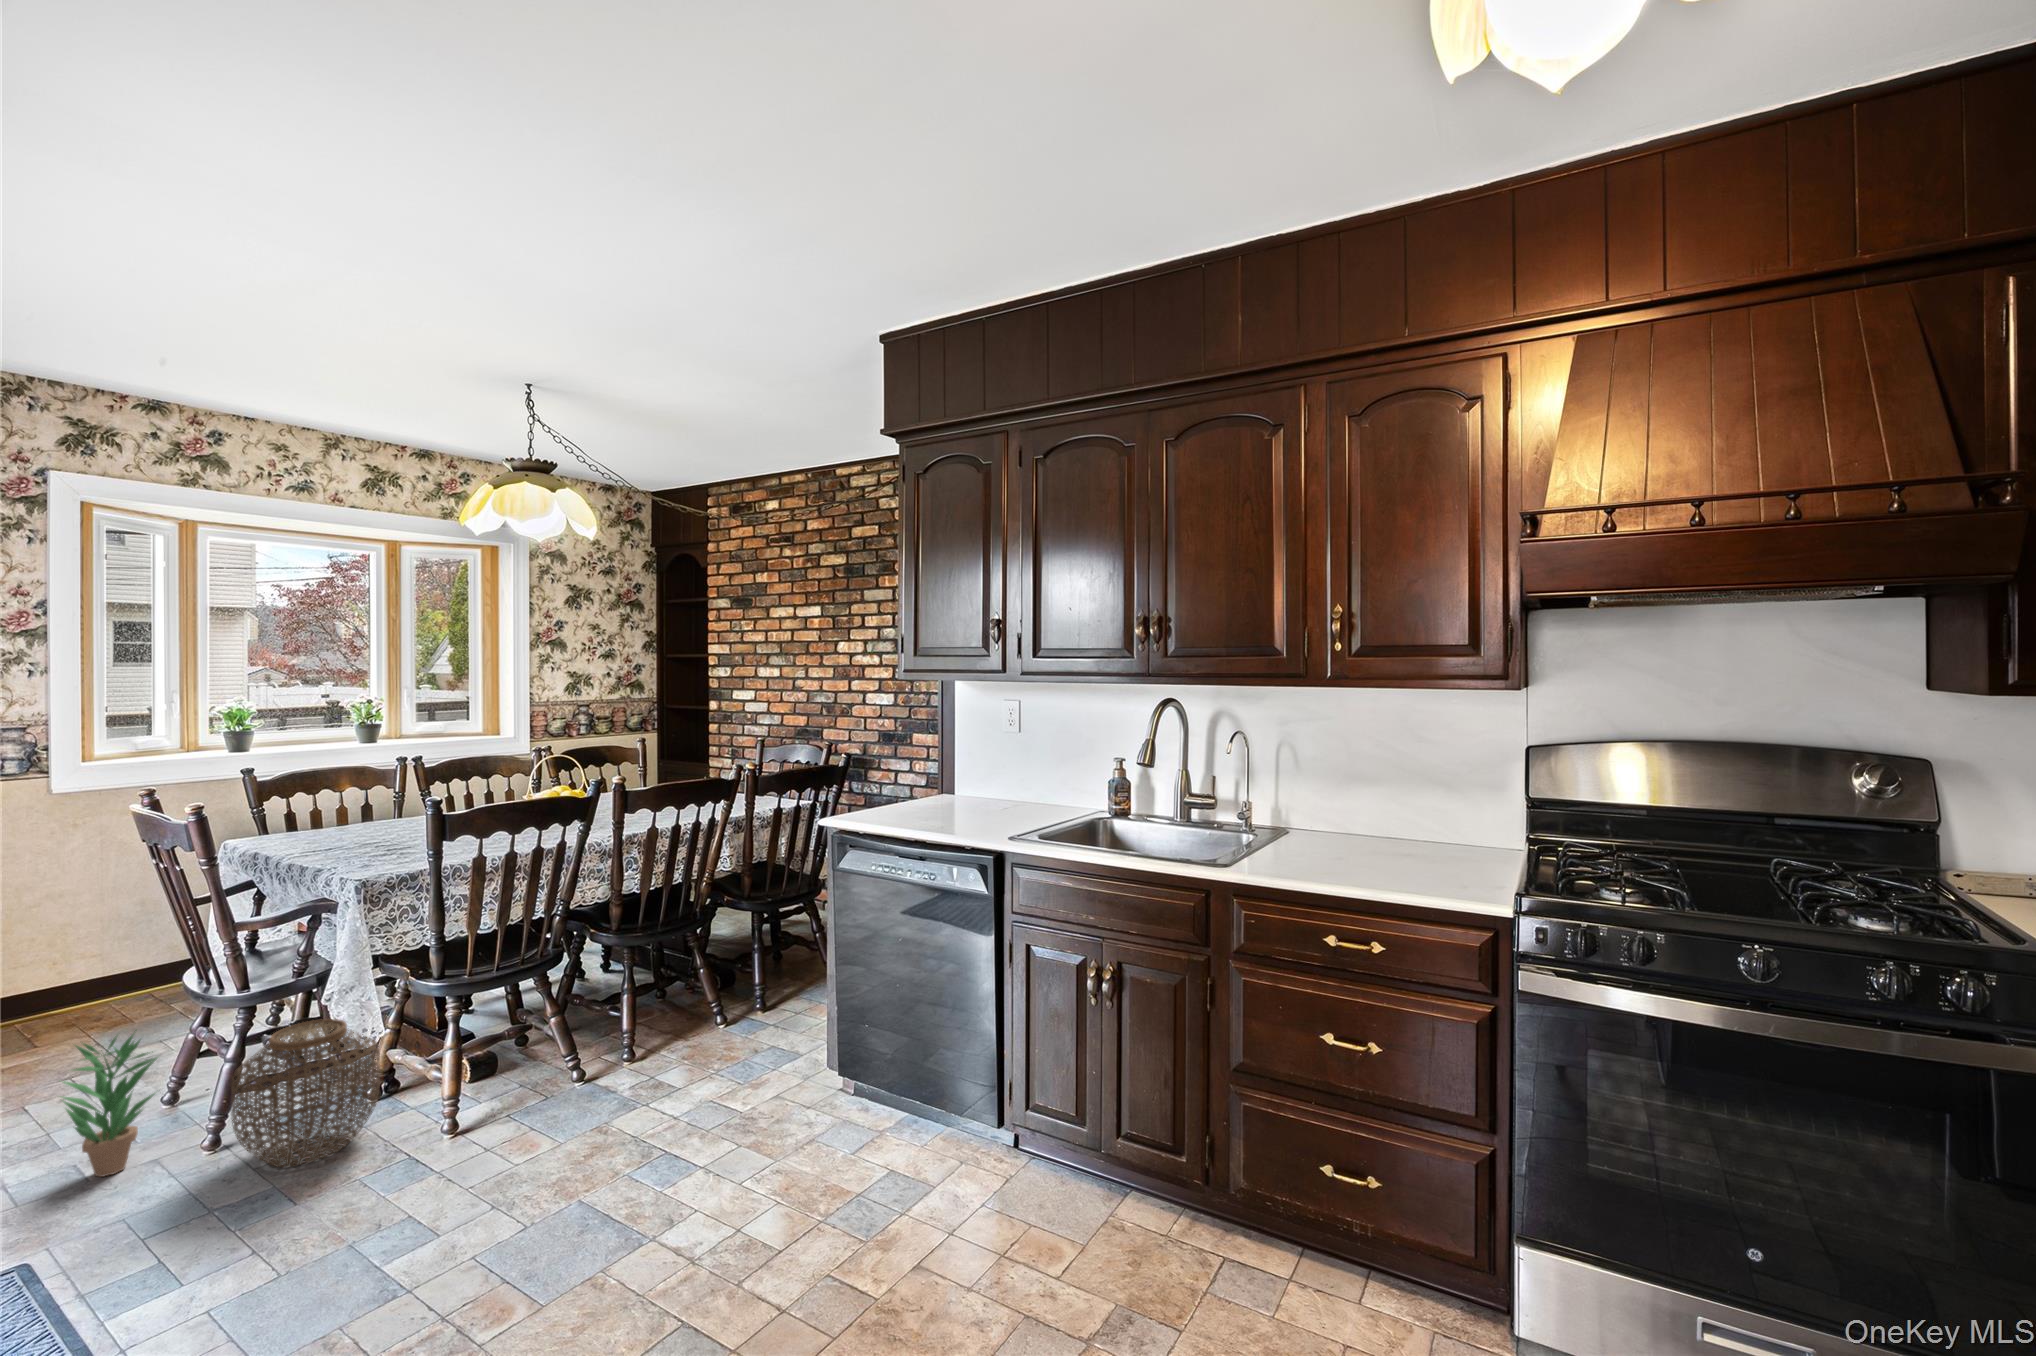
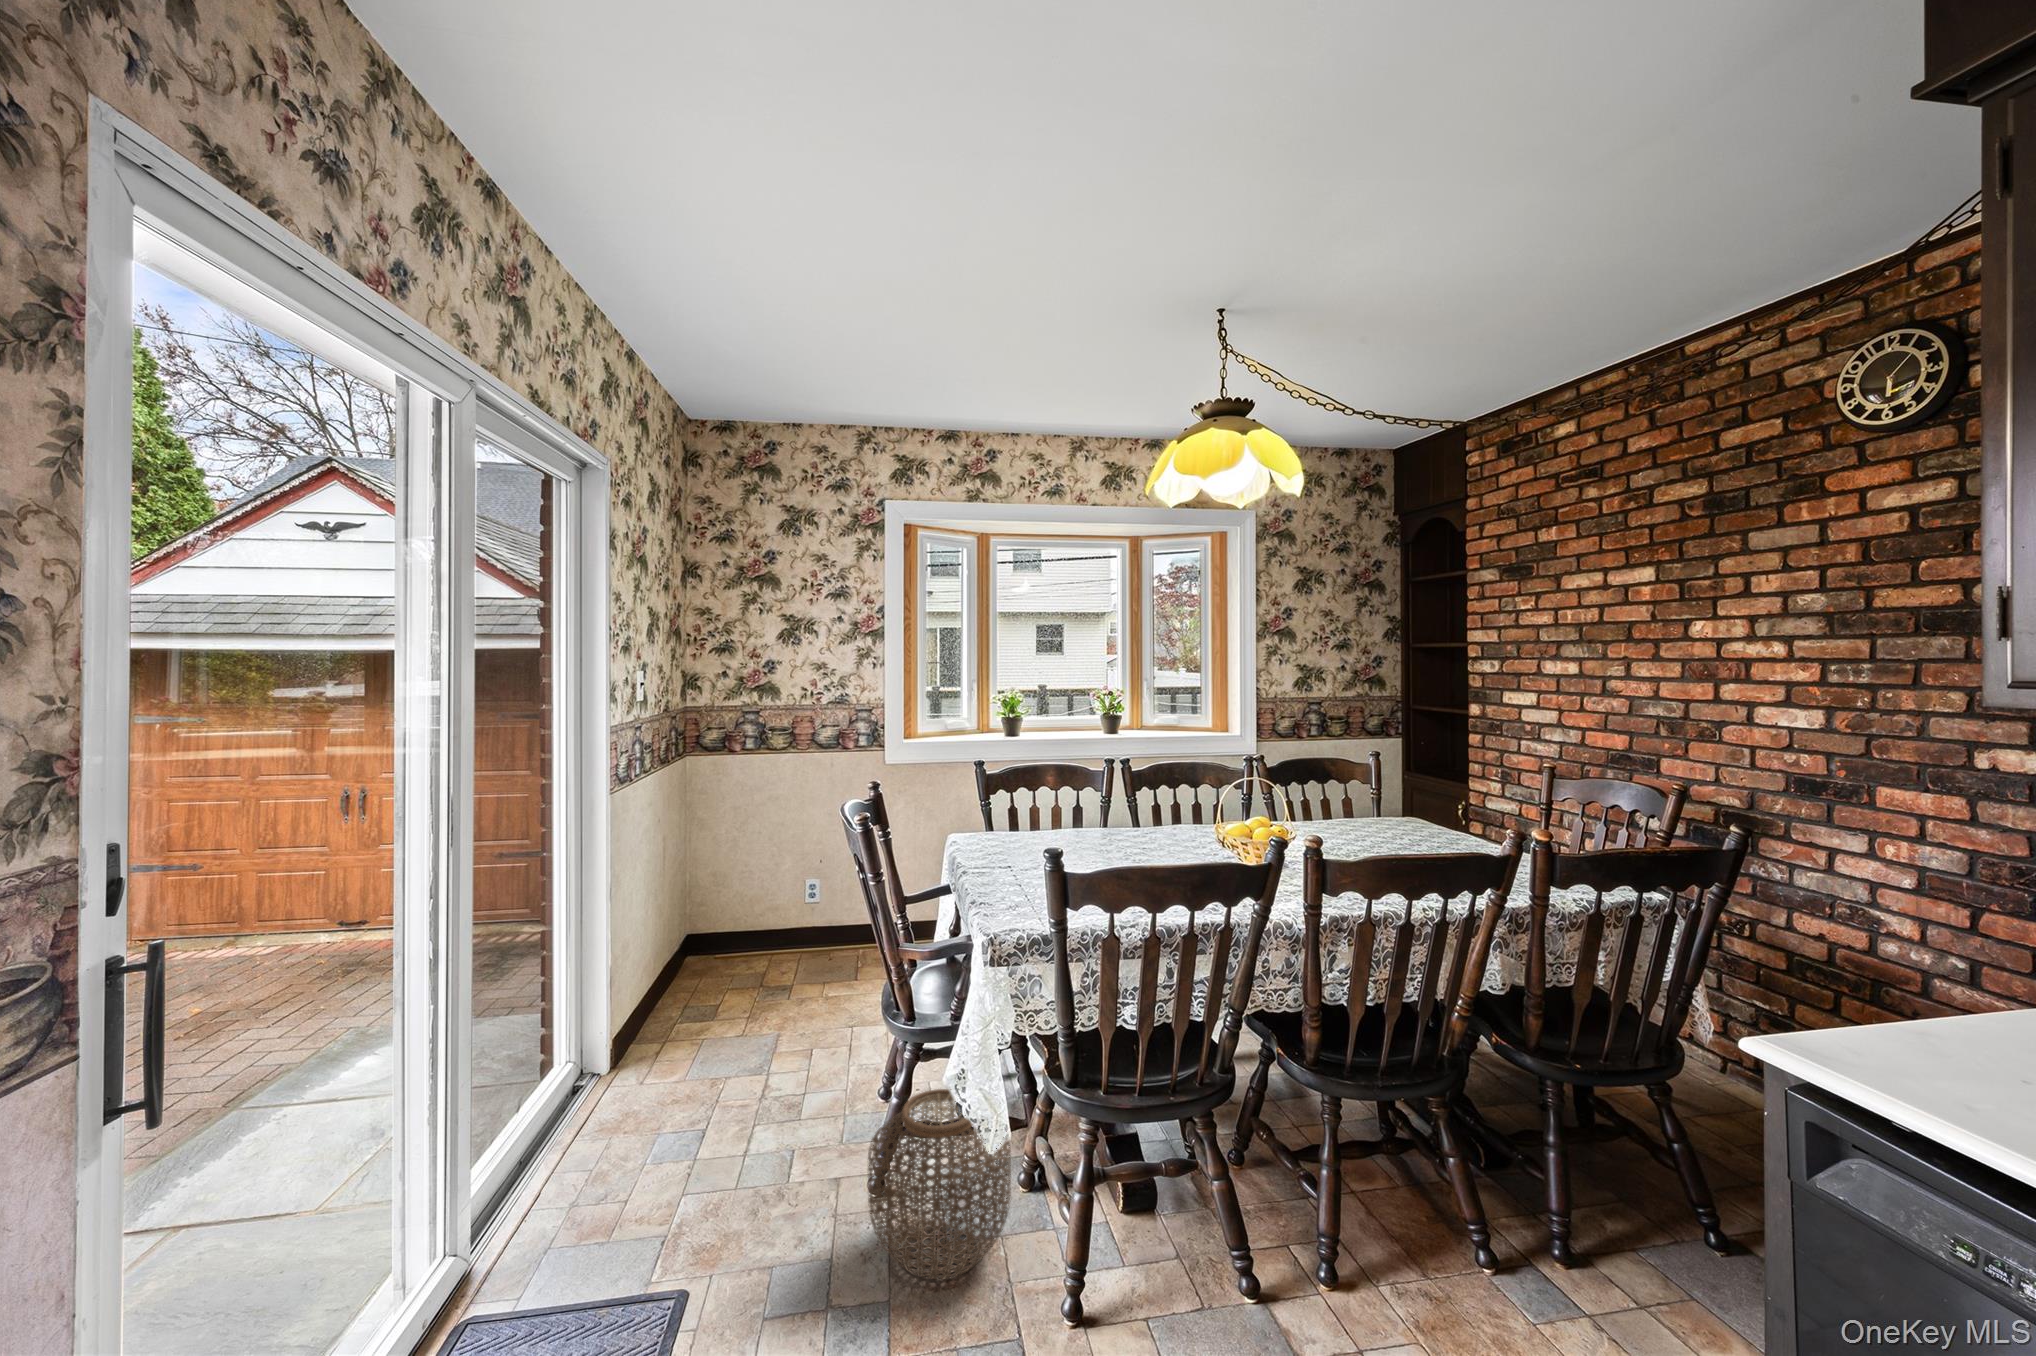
potted plant: present [62,1034,157,1177] -> none [760,1044,841,1189]

